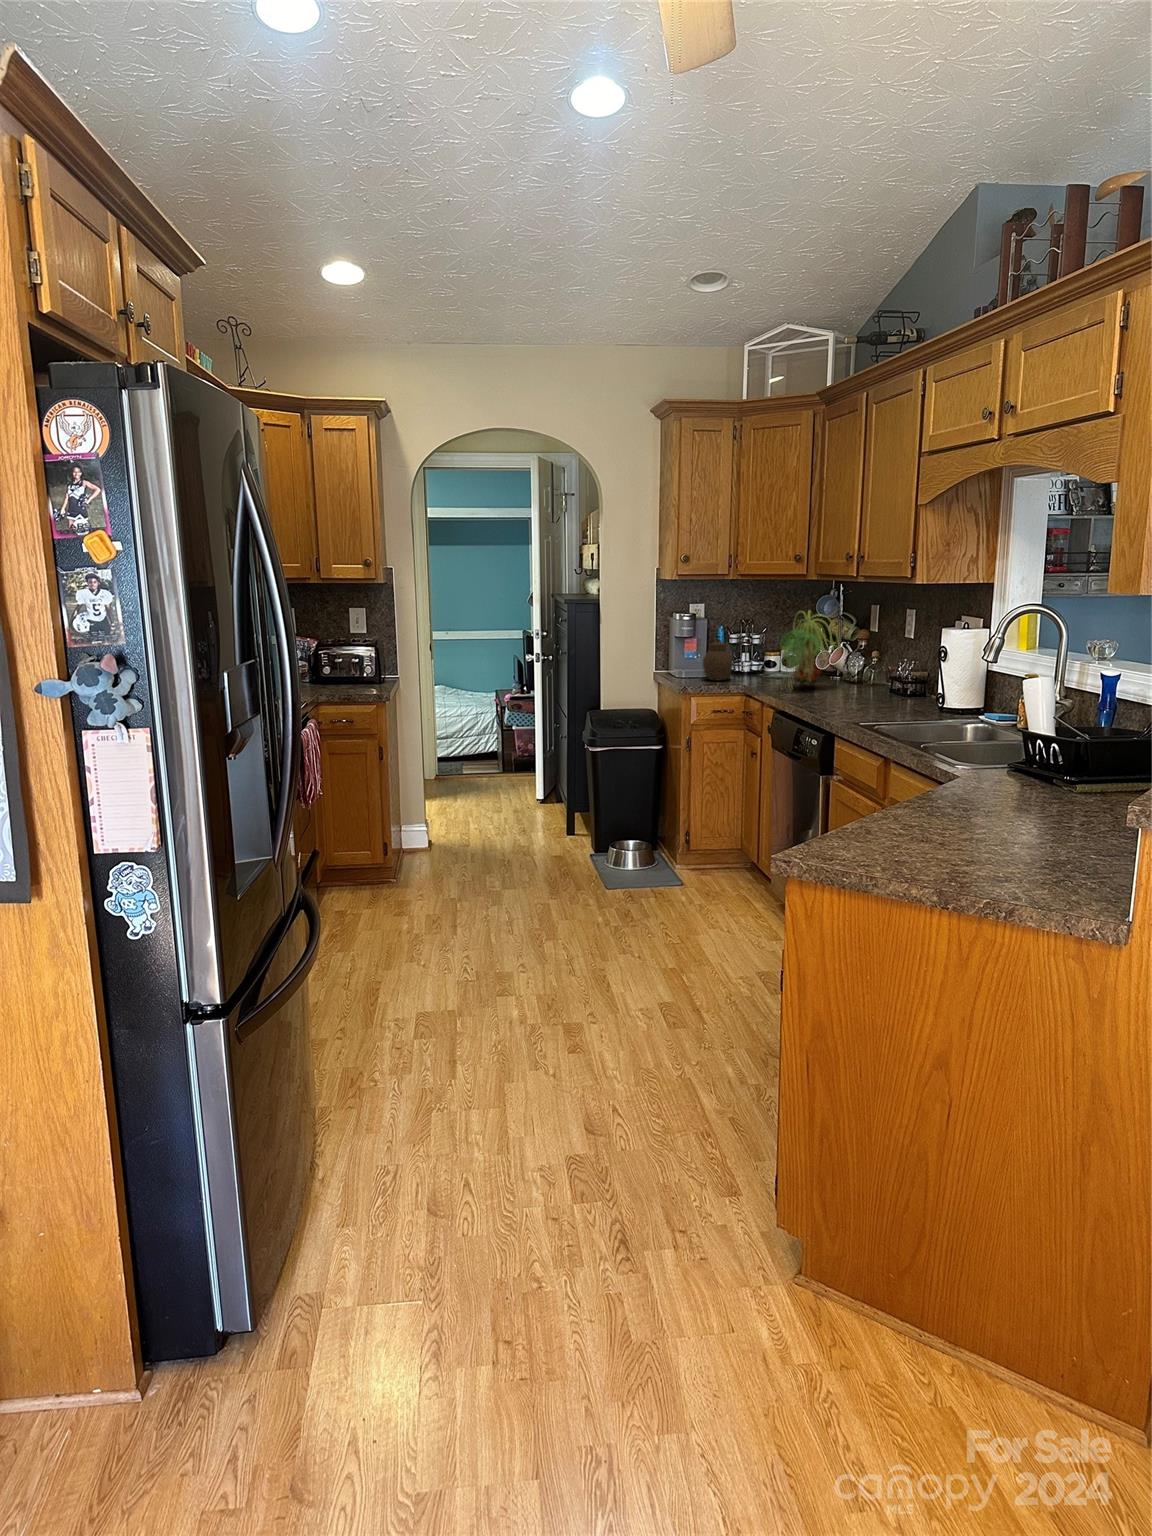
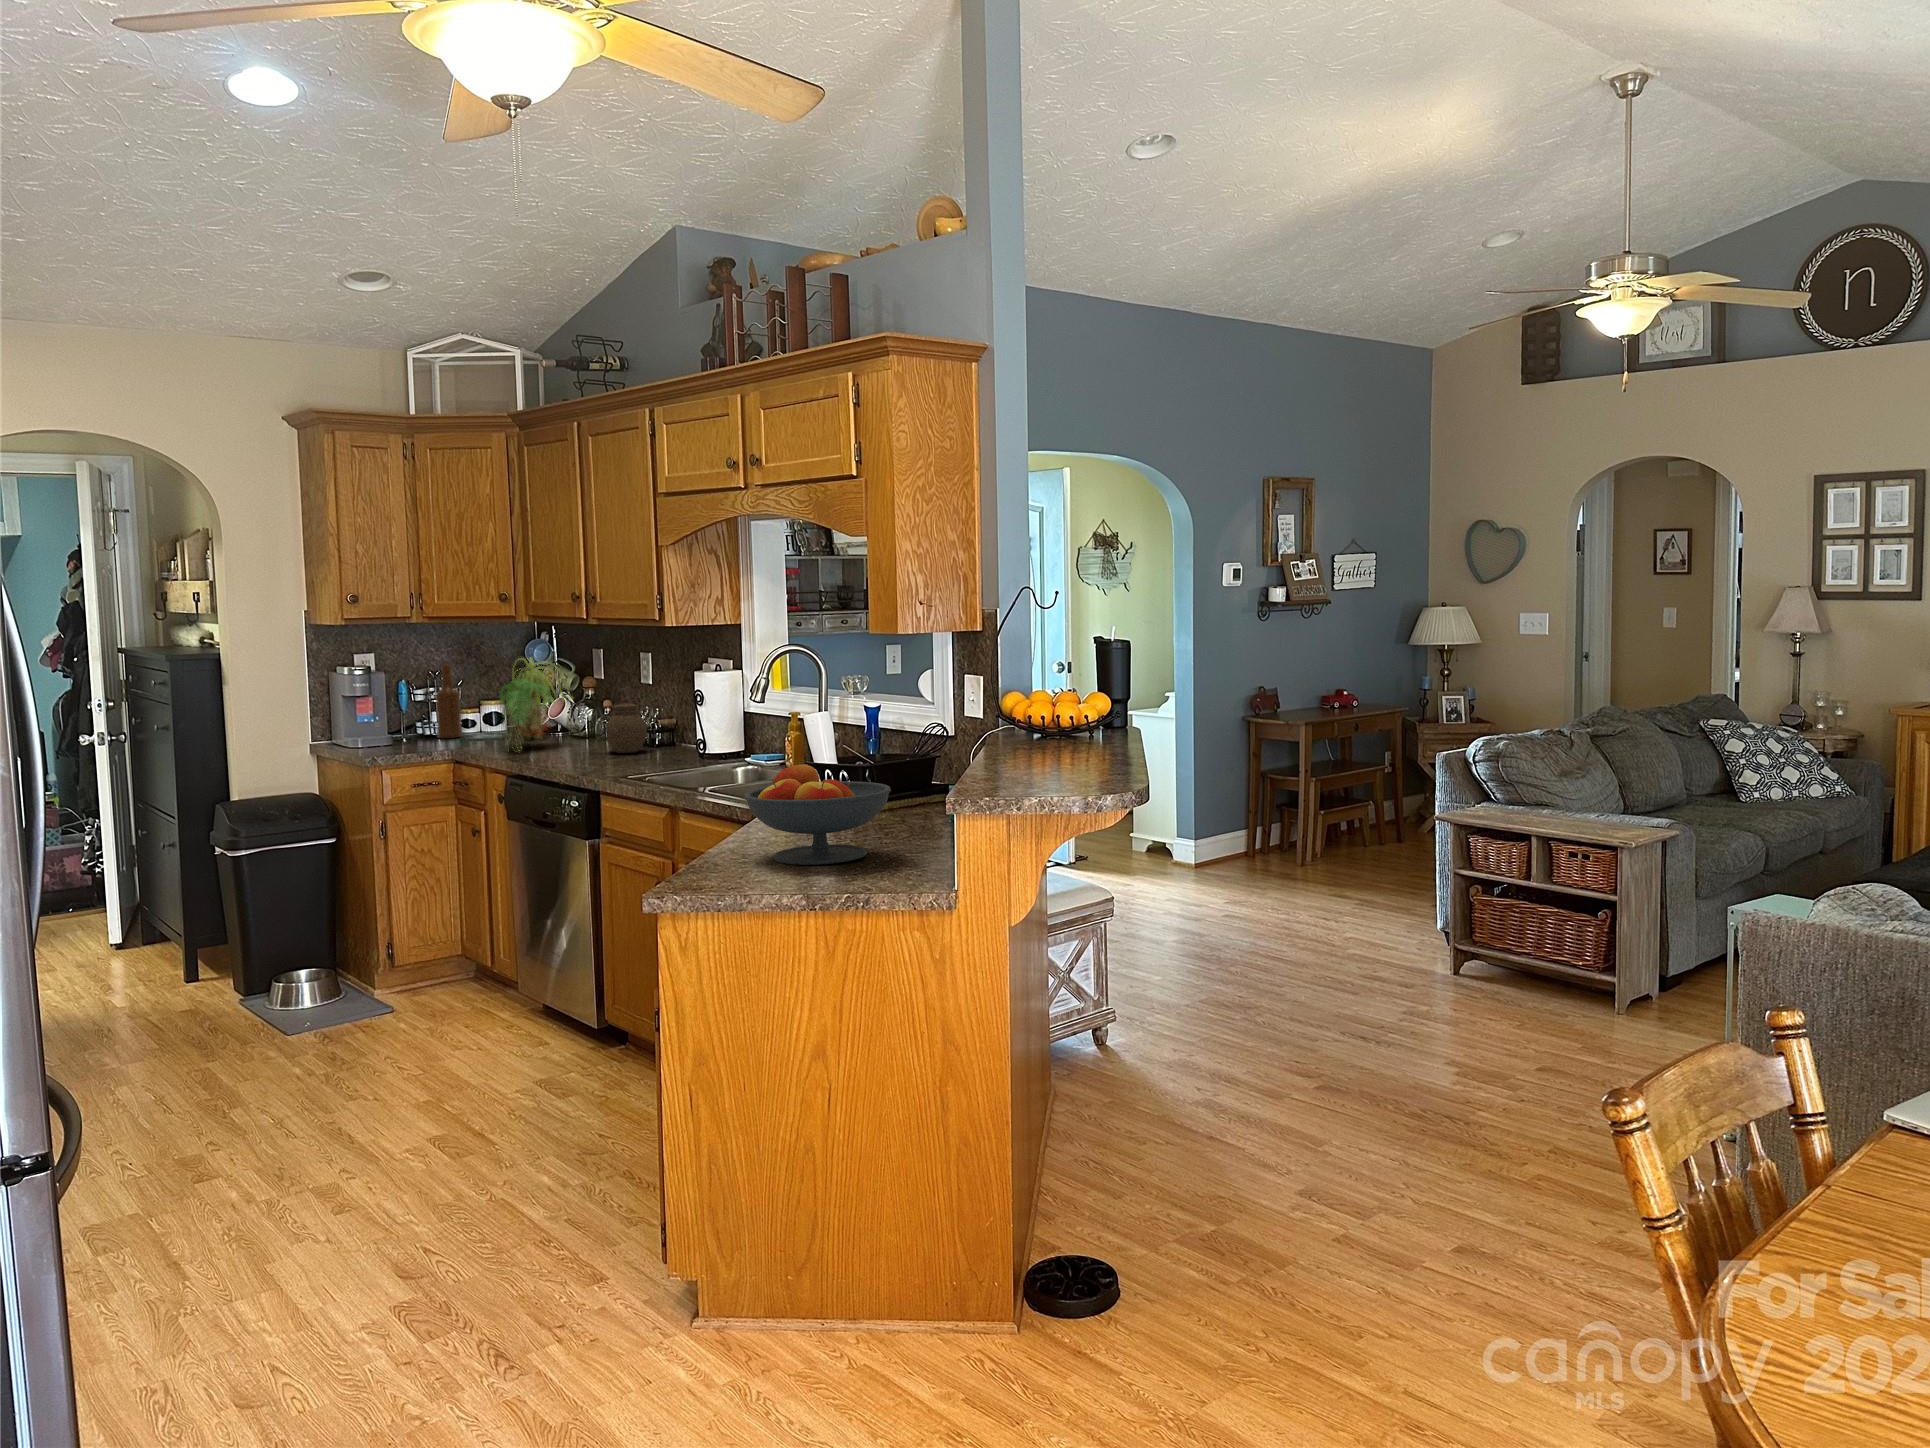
bottle: none [742,615,761,675] -> present [435,664,462,738]
jar: present [703,639,733,680] -> present [606,699,647,753]
fruit bowl: none [905,738,1089,863] -> present [744,764,891,865]

